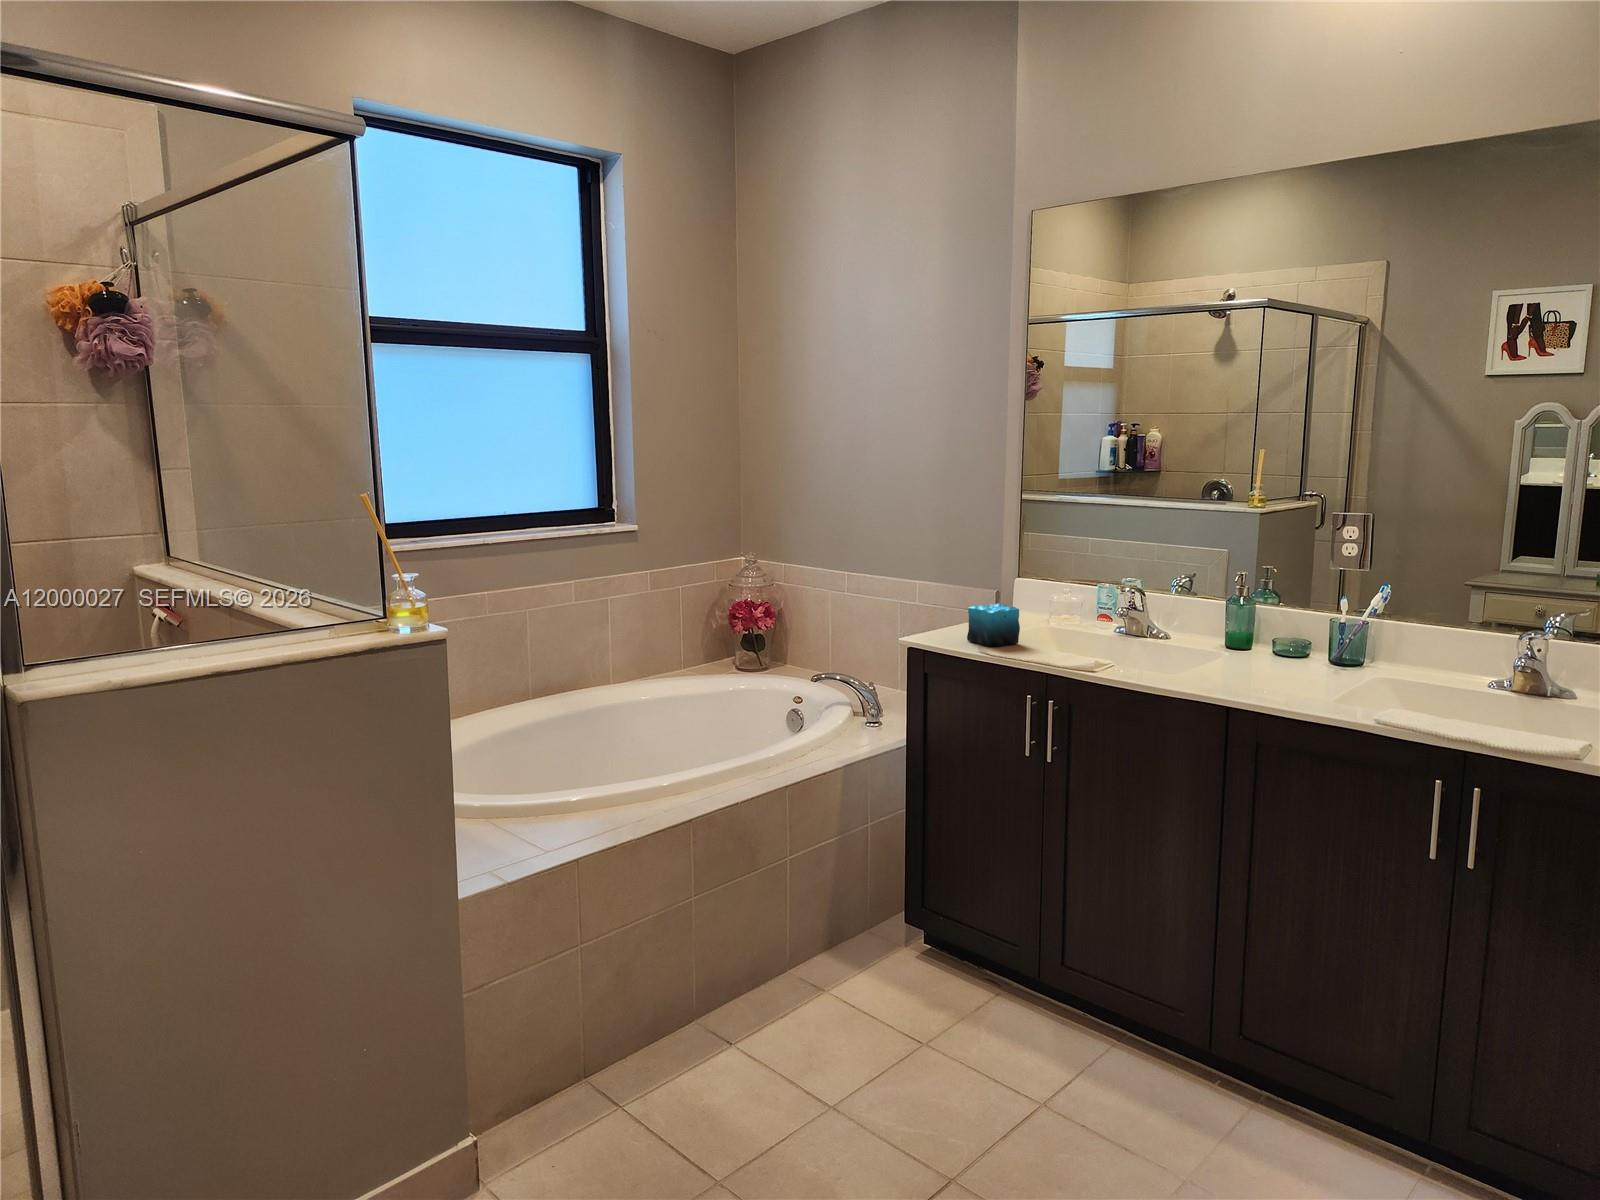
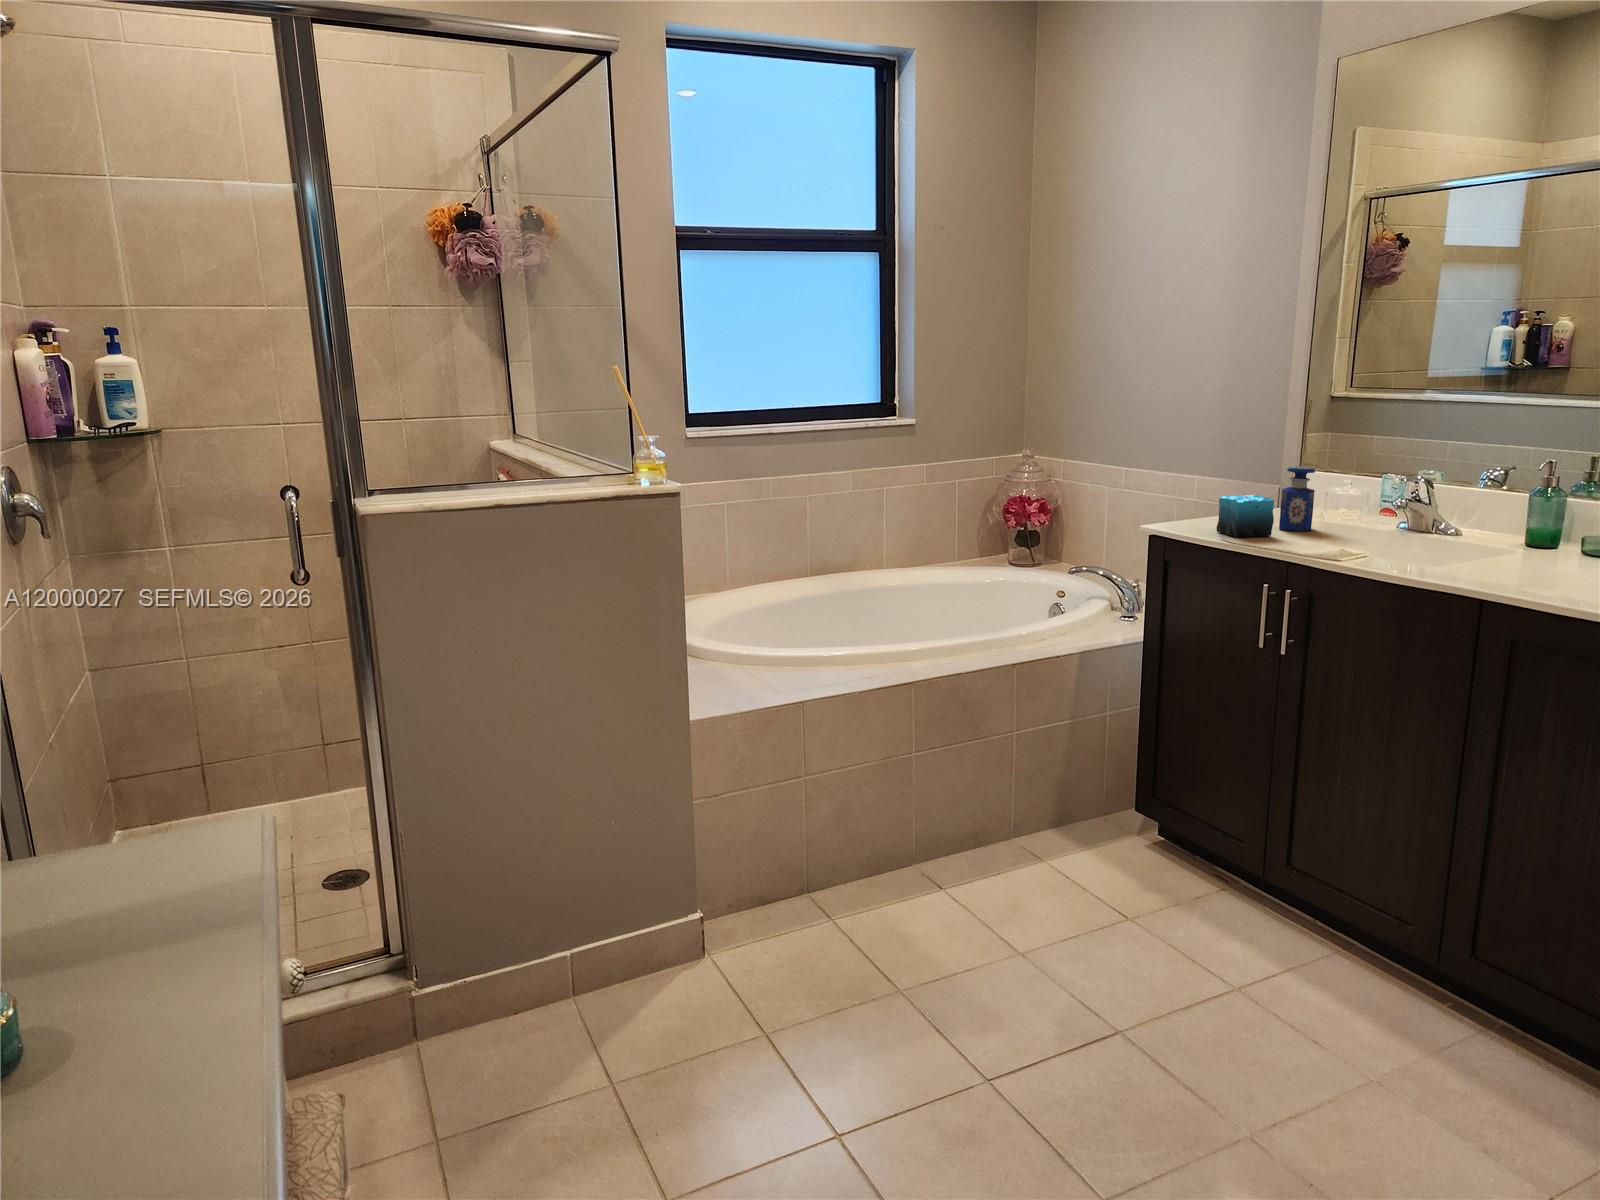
perfume bottle: none [1018,574,1048,636] -> present [1279,466,1315,531]

